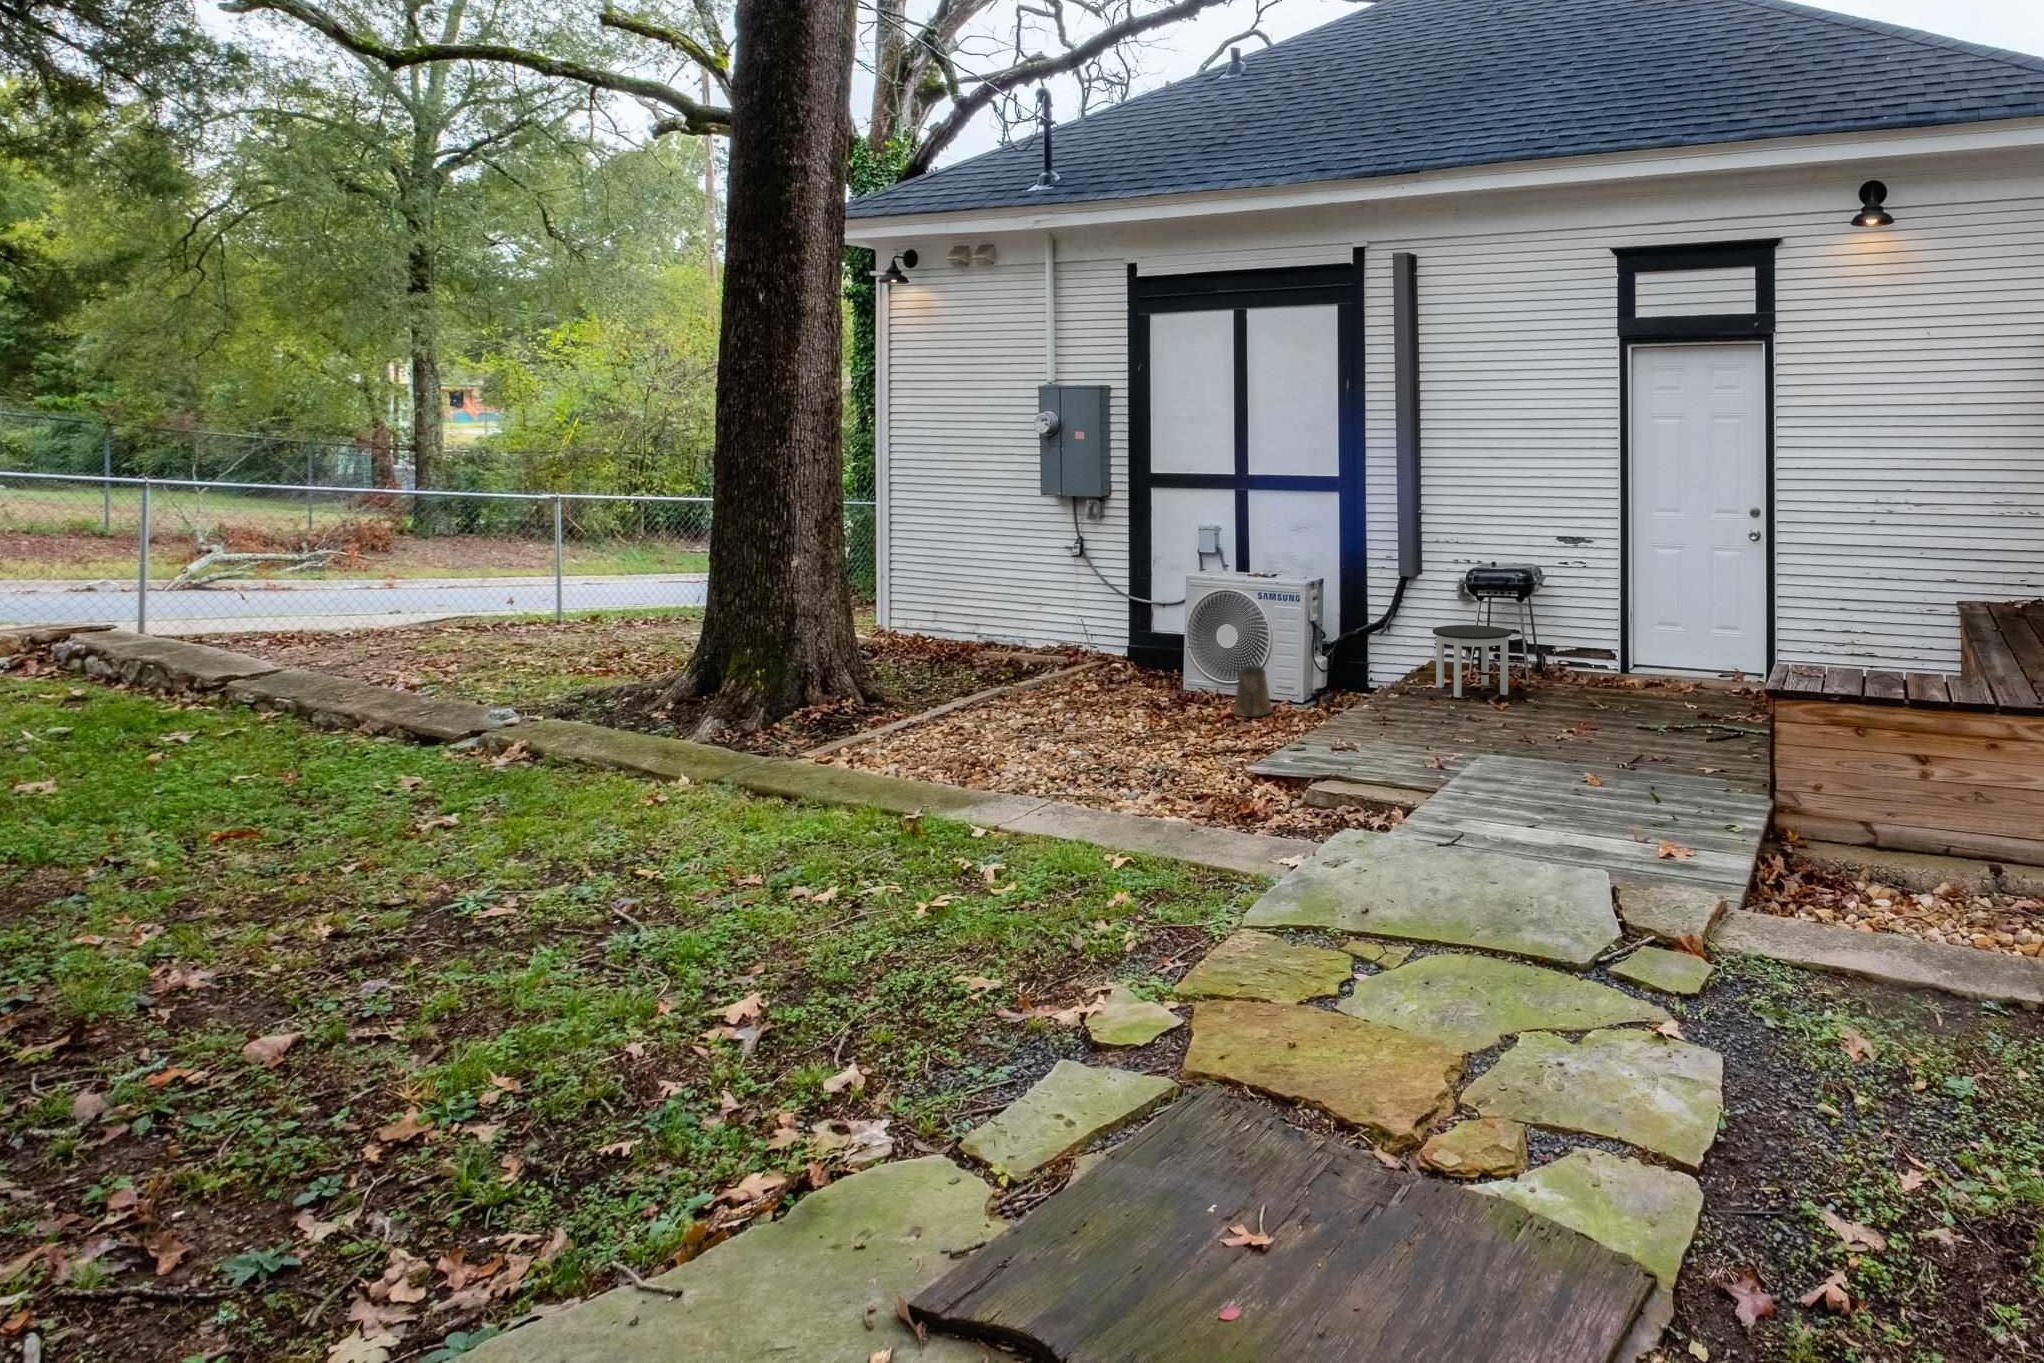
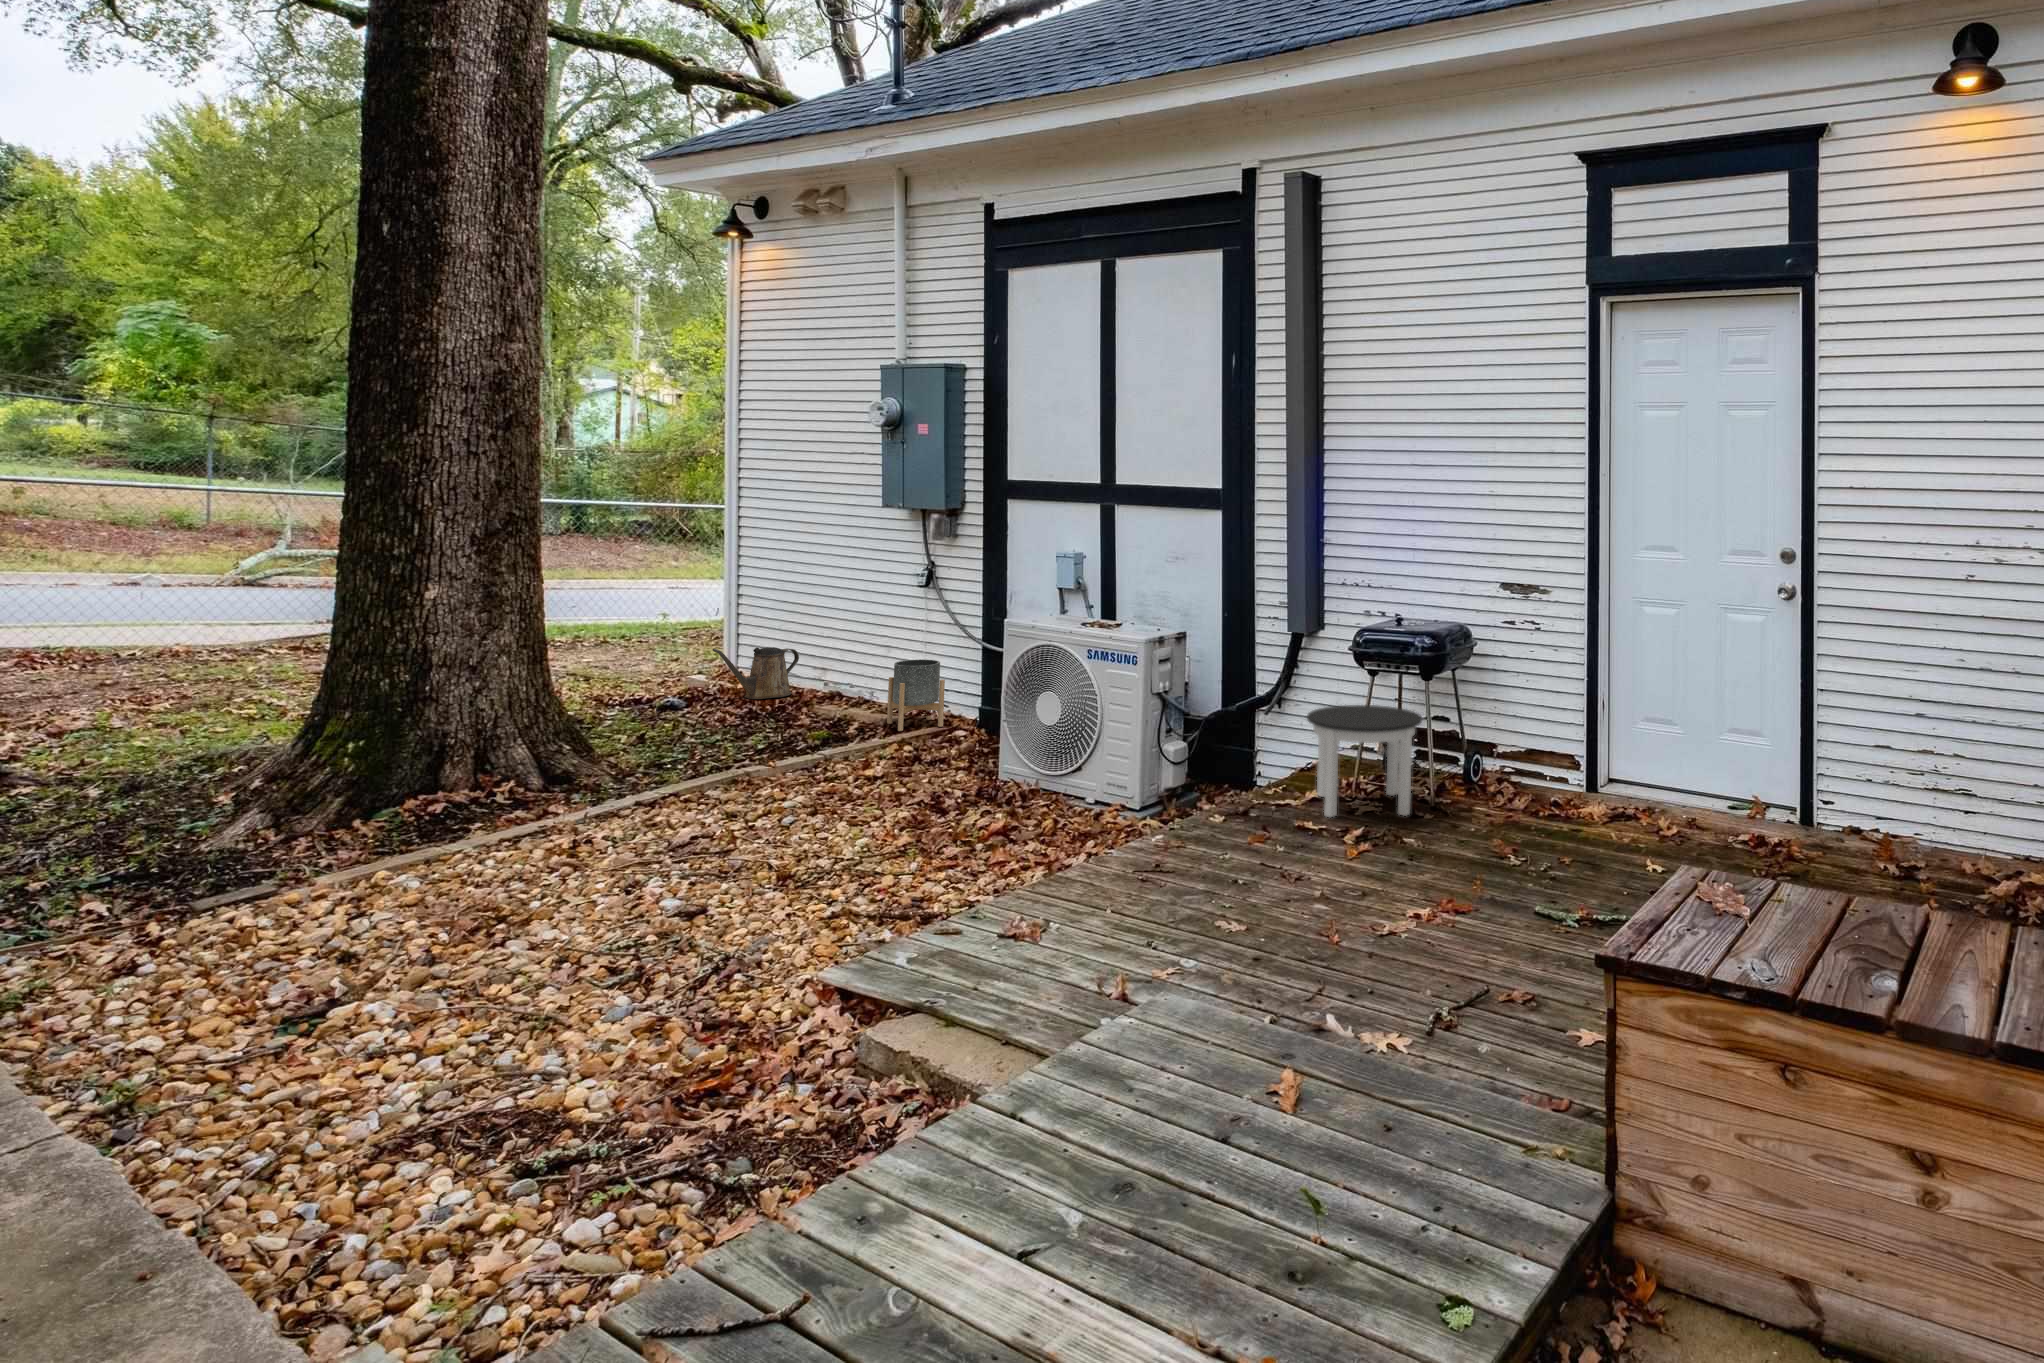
planter: none [1059,612,1104,665] -> present [887,659,945,731]
watering can: present [1233,665,1272,717] -> present [713,647,799,699]

